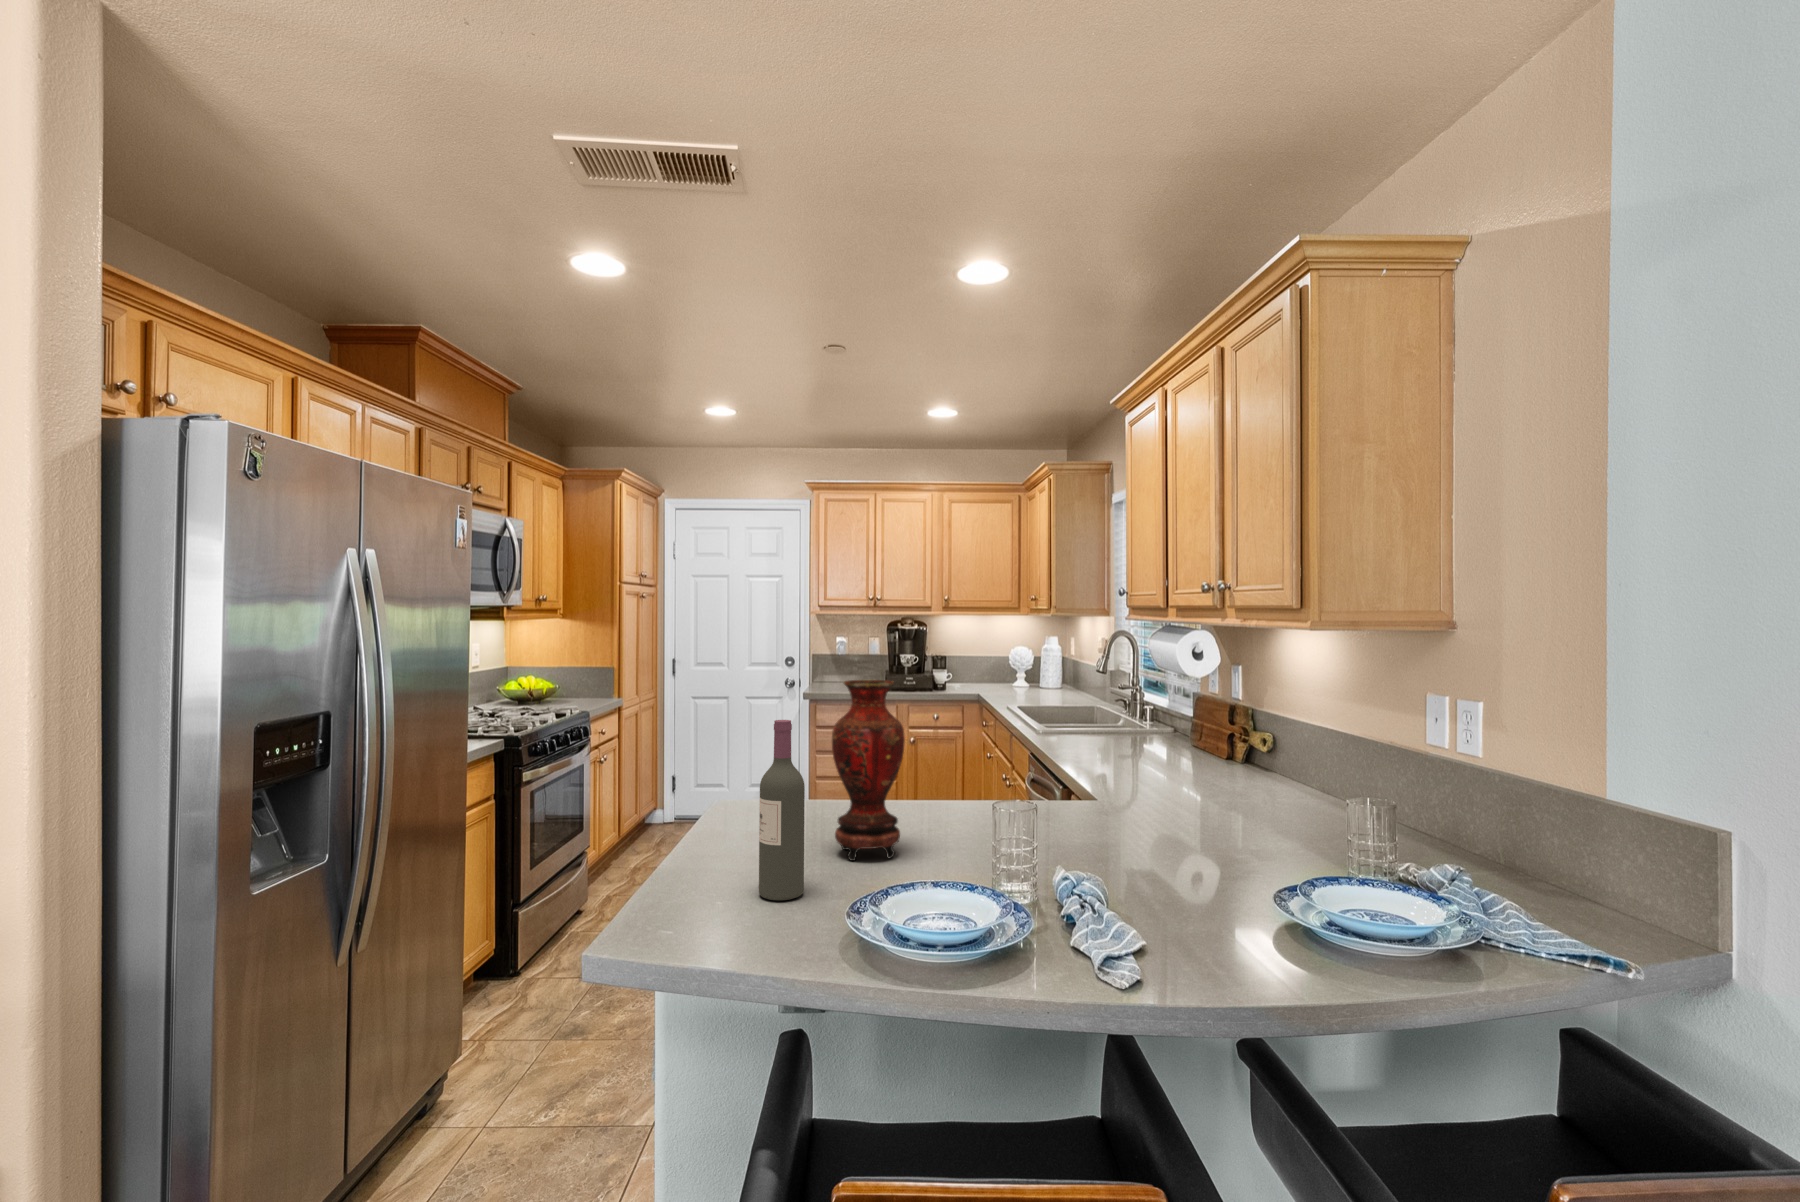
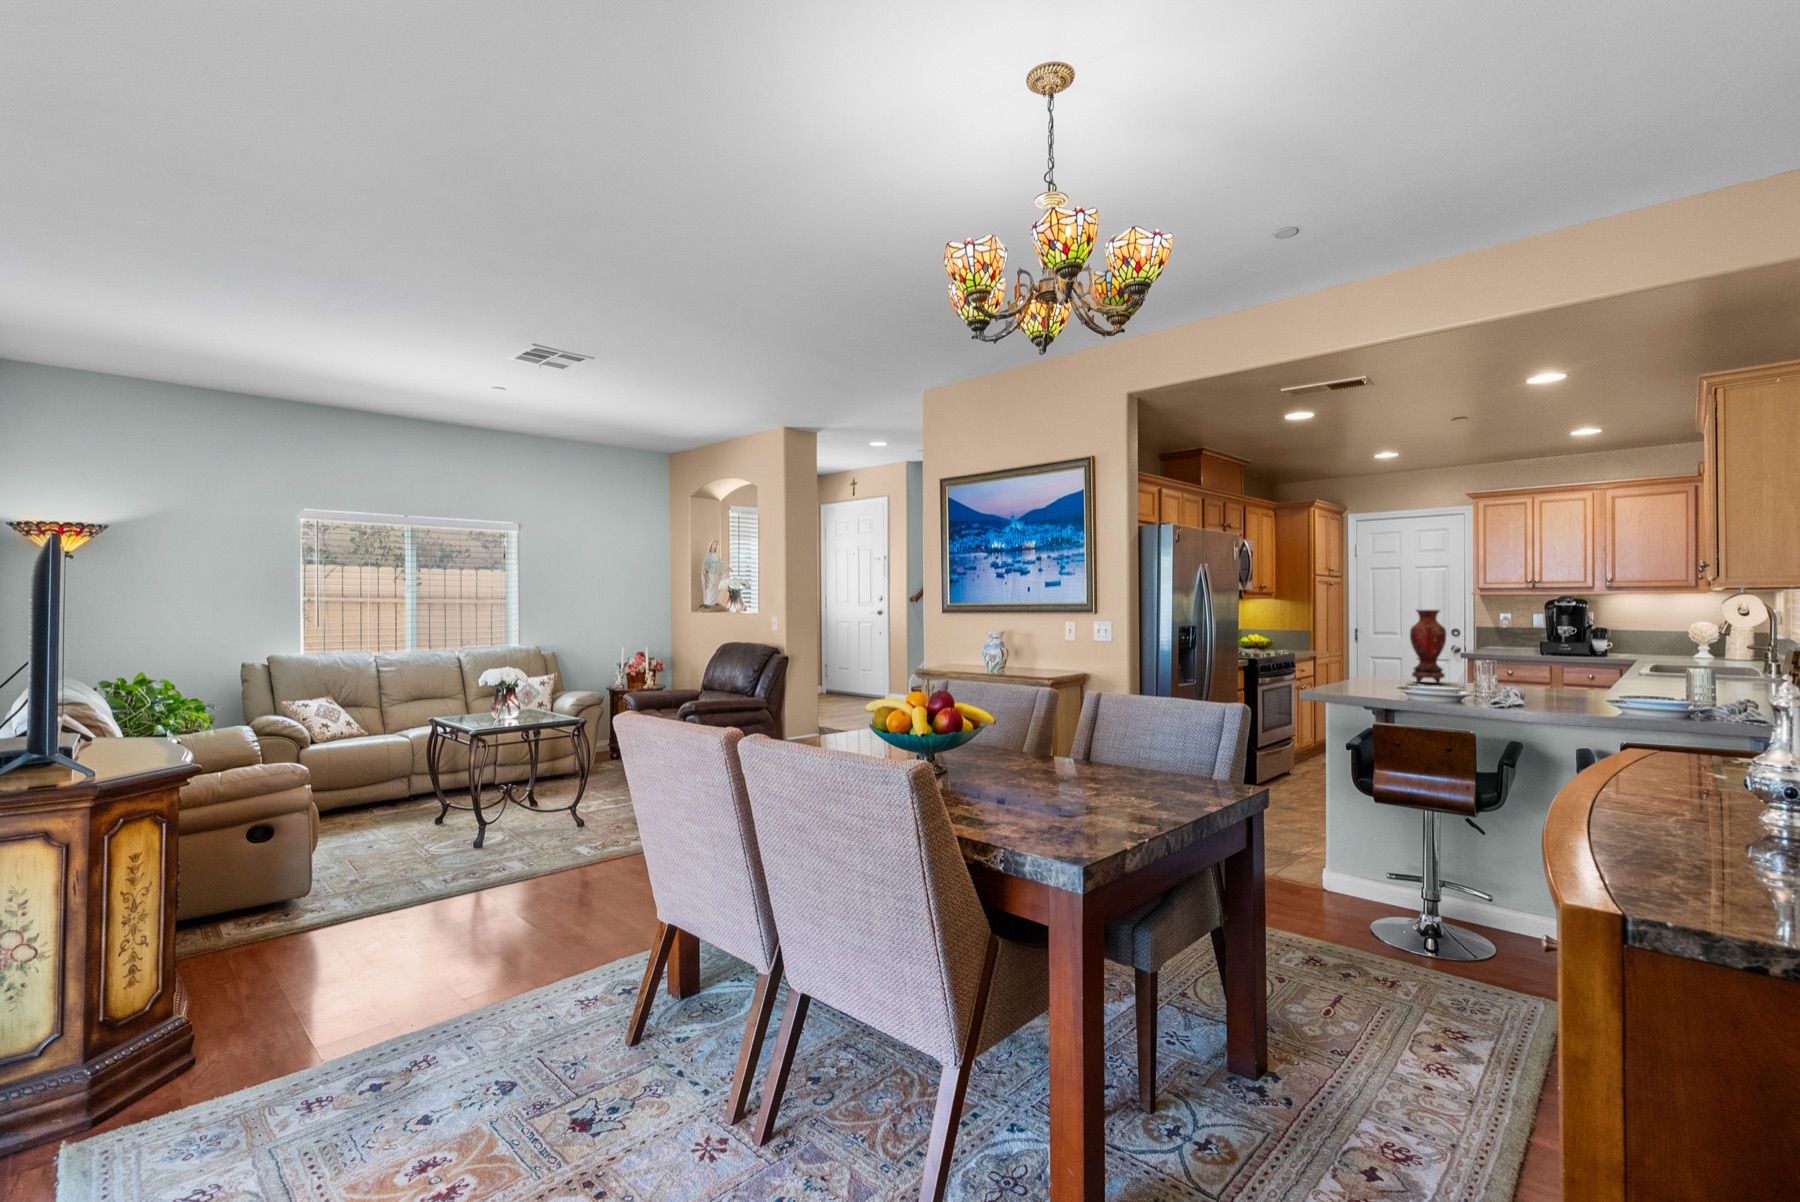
wine bottle: present [759,720,805,900] -> none [1370,620,1389,685]

